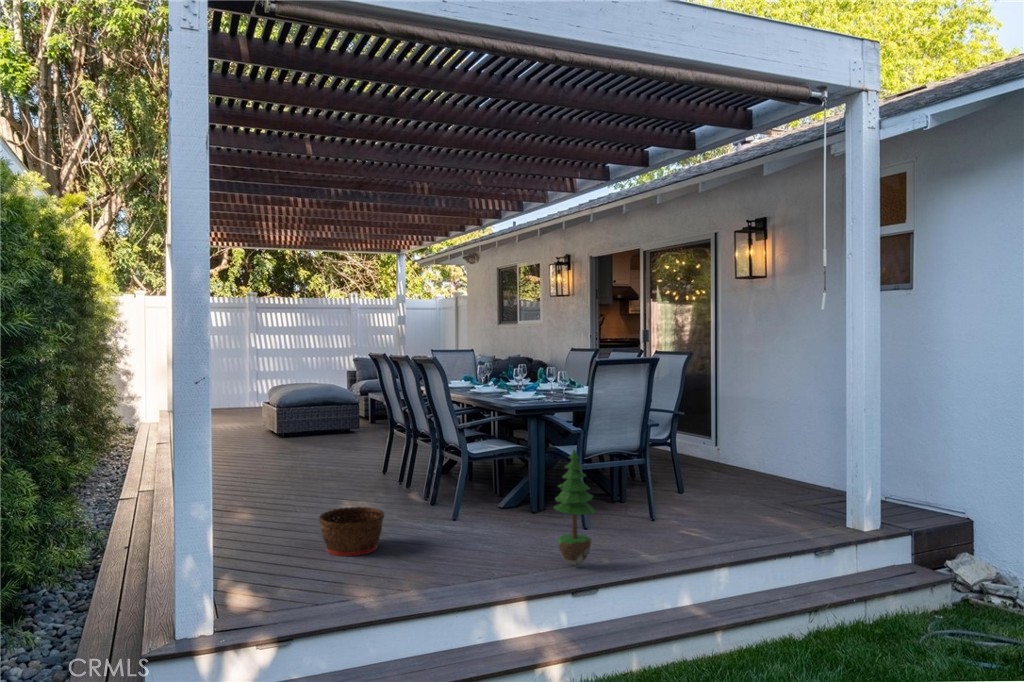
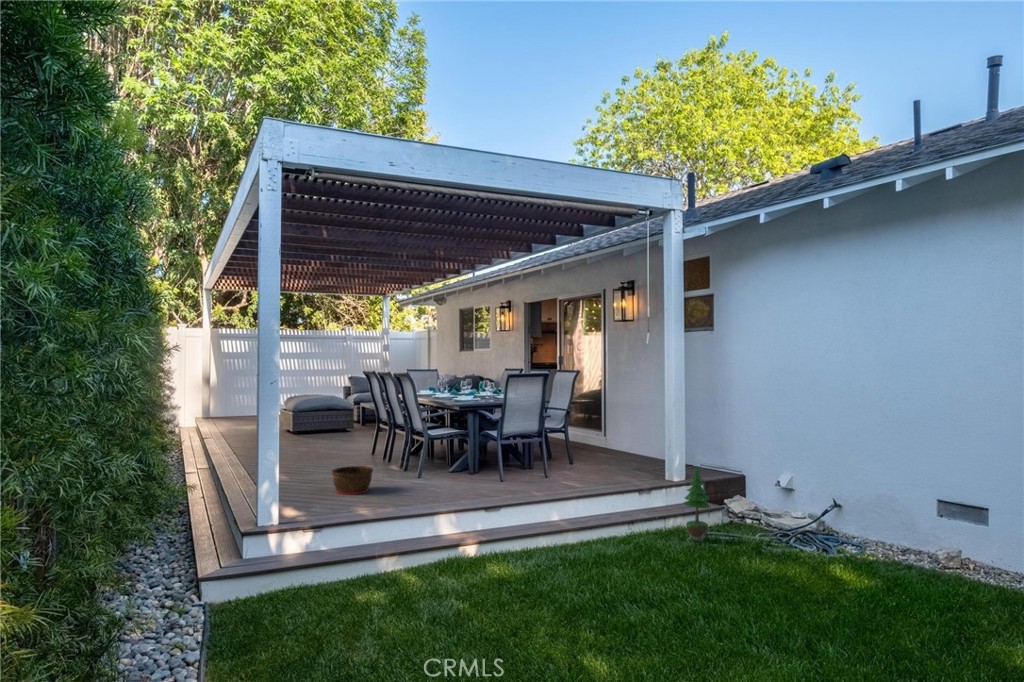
potted tree: present [554,449,595,567] -> present [684,468,710,541]

